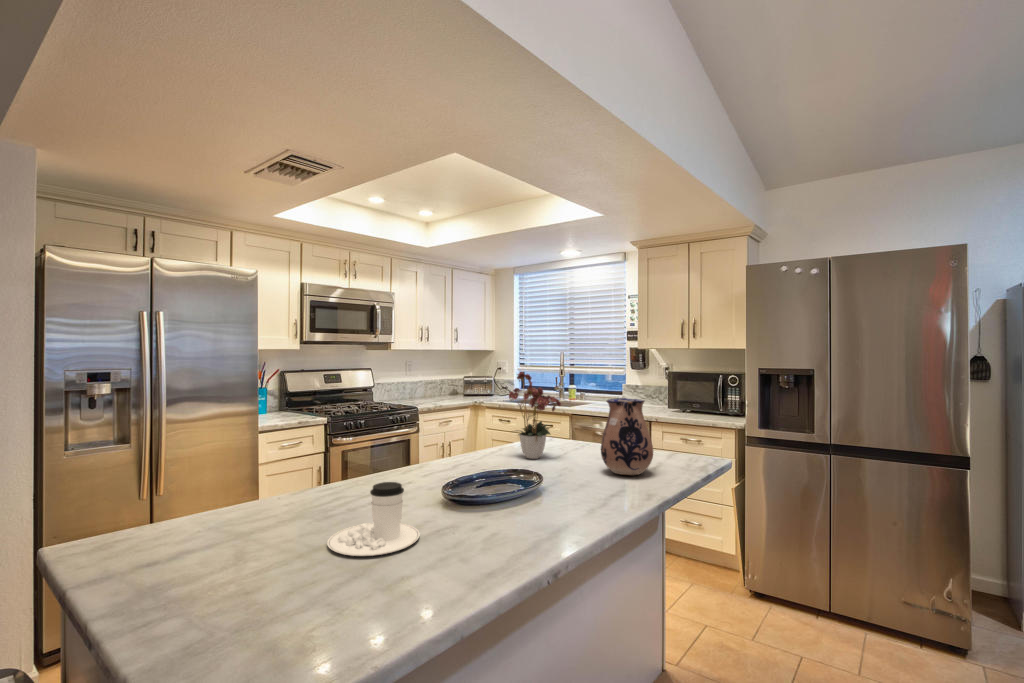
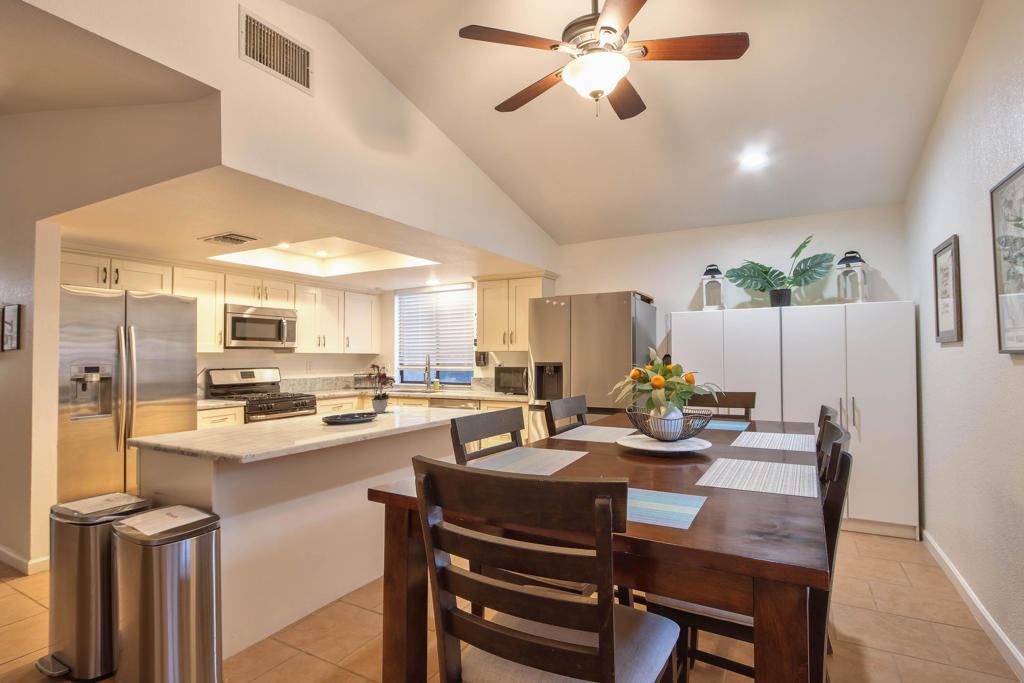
ceramic pitcher: present [601,398,653,475] -> none [412,377,440,416]
coffee cup: present [327,482,420,556] -> none [264,410,307,437]

